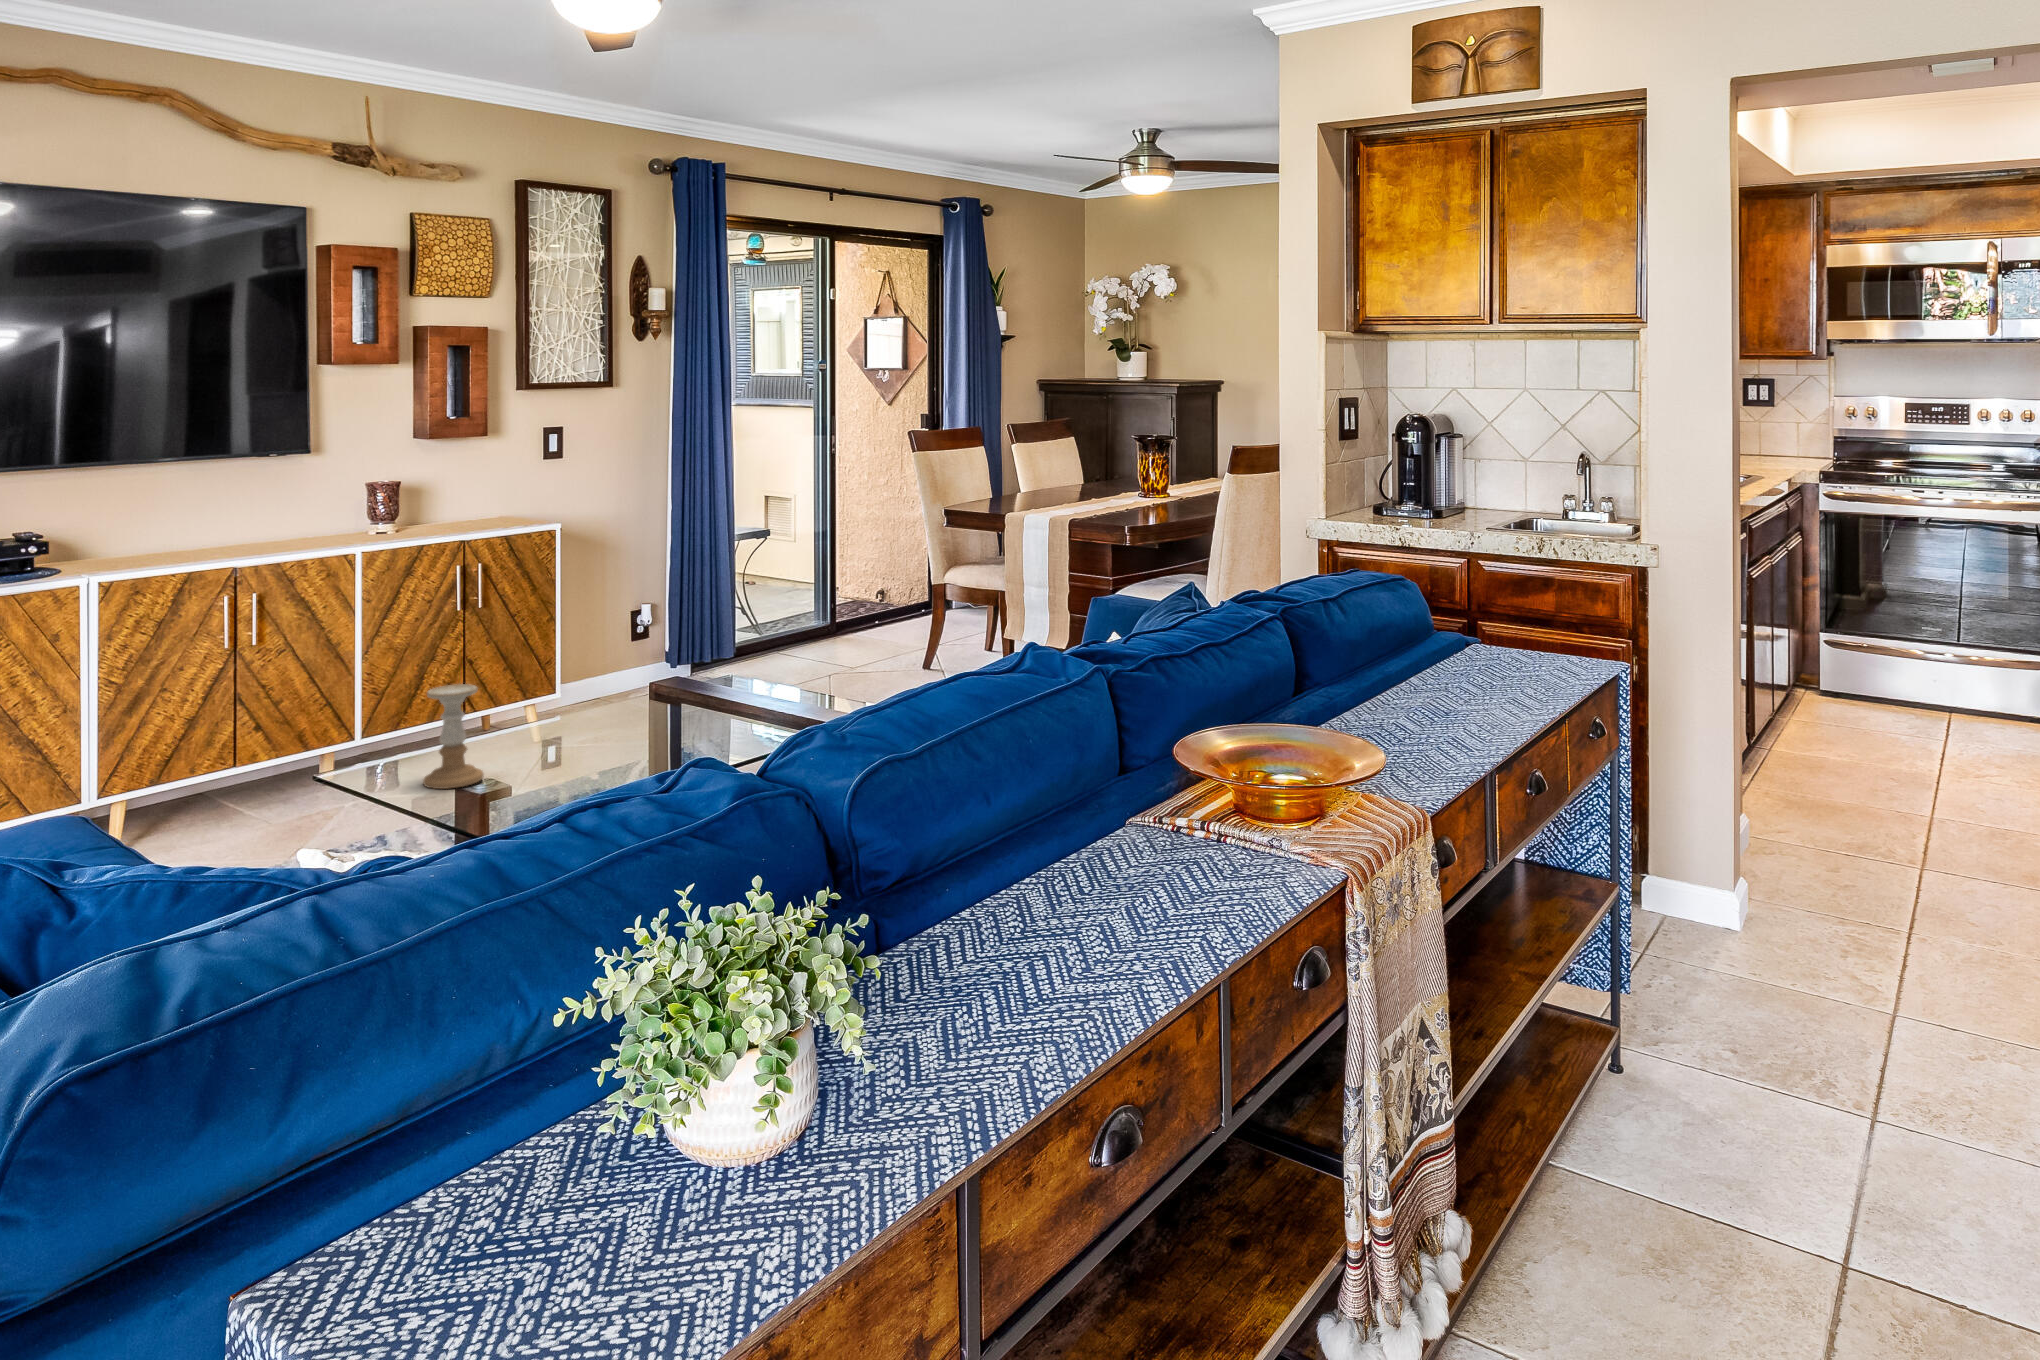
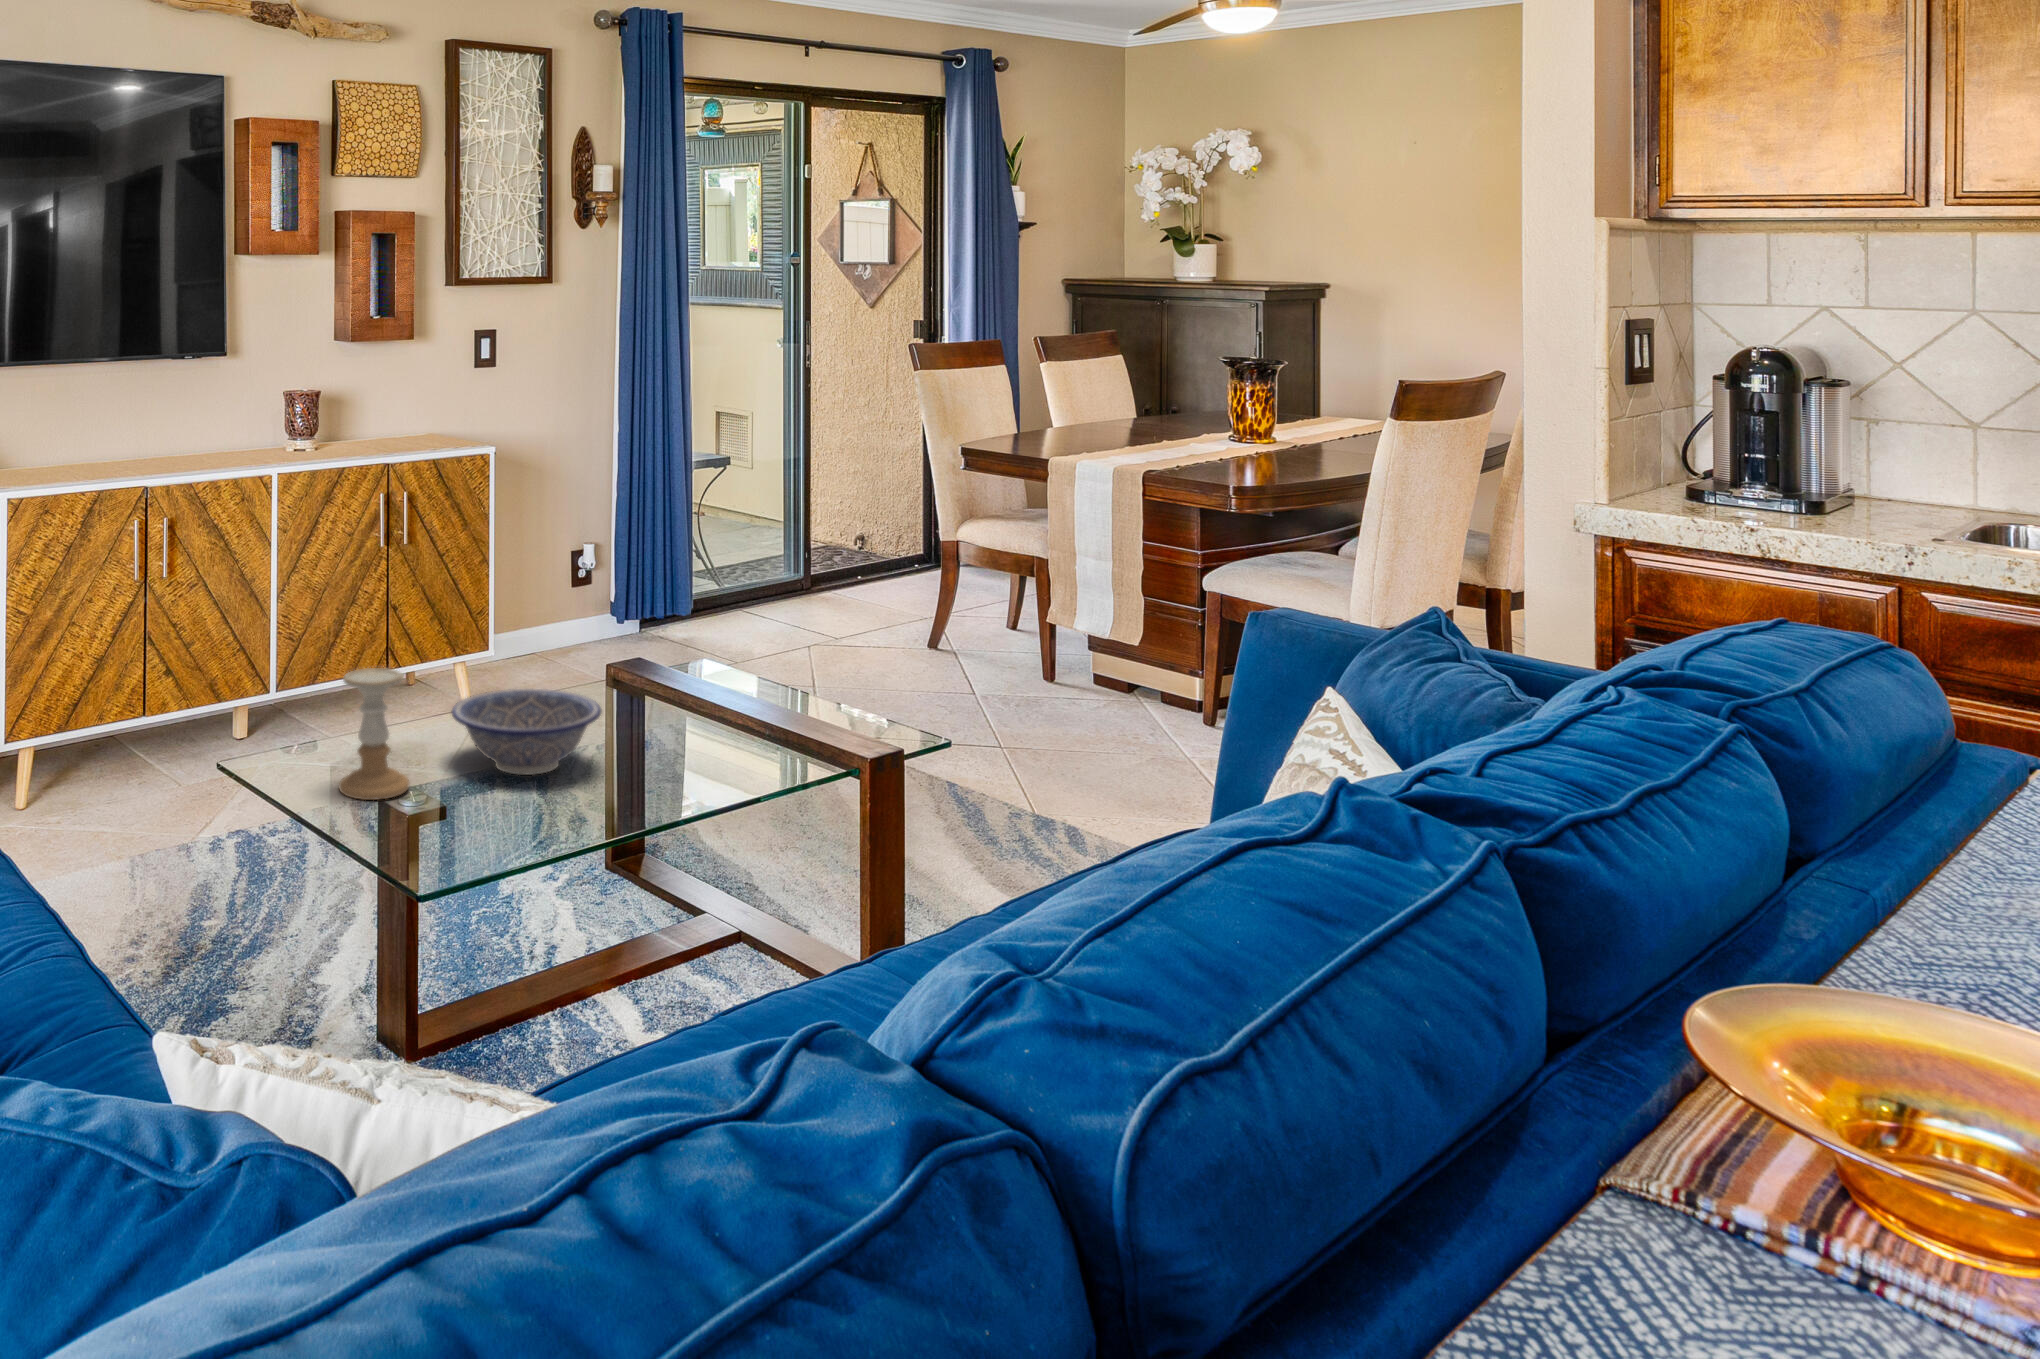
decorative bowl: none [519,698,643,763] -> present [451,689,601,775]

